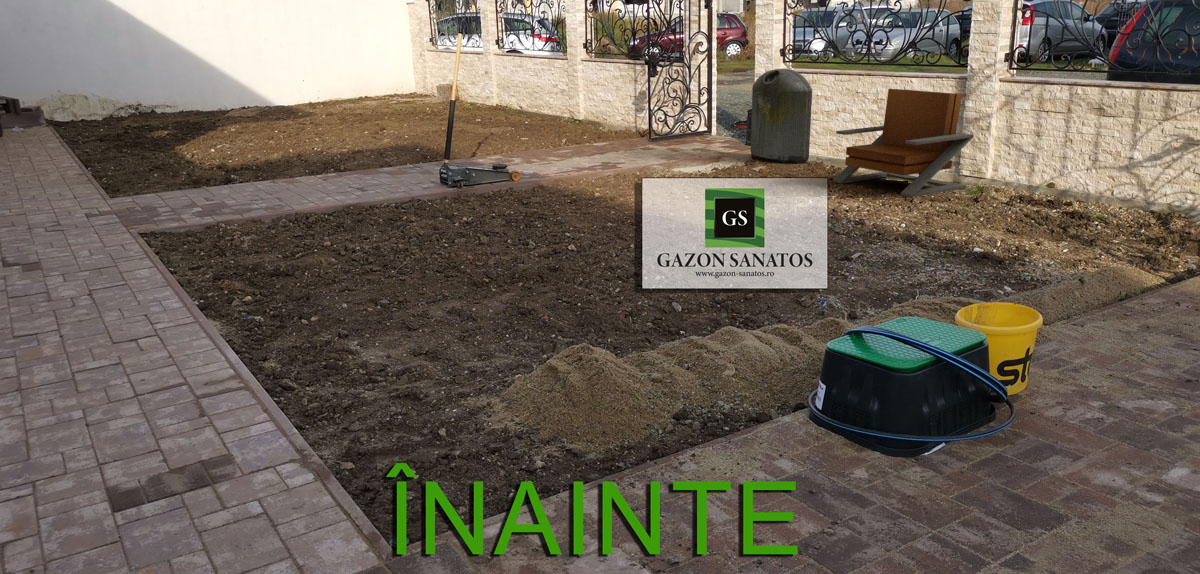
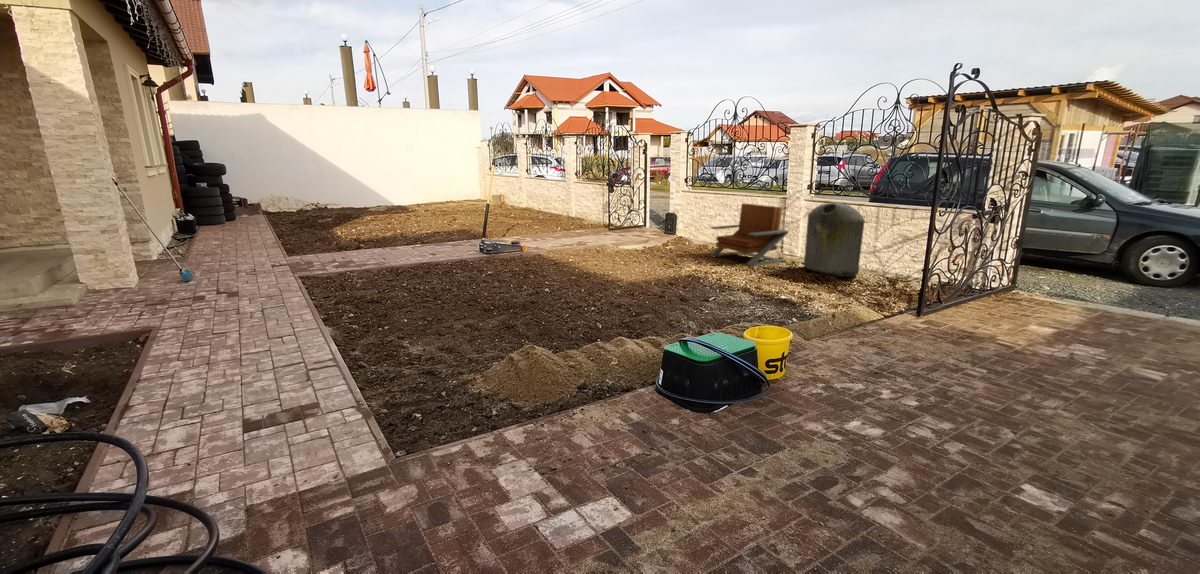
trash can: present [751,69,812,164] -> present [804,202,865,277]

